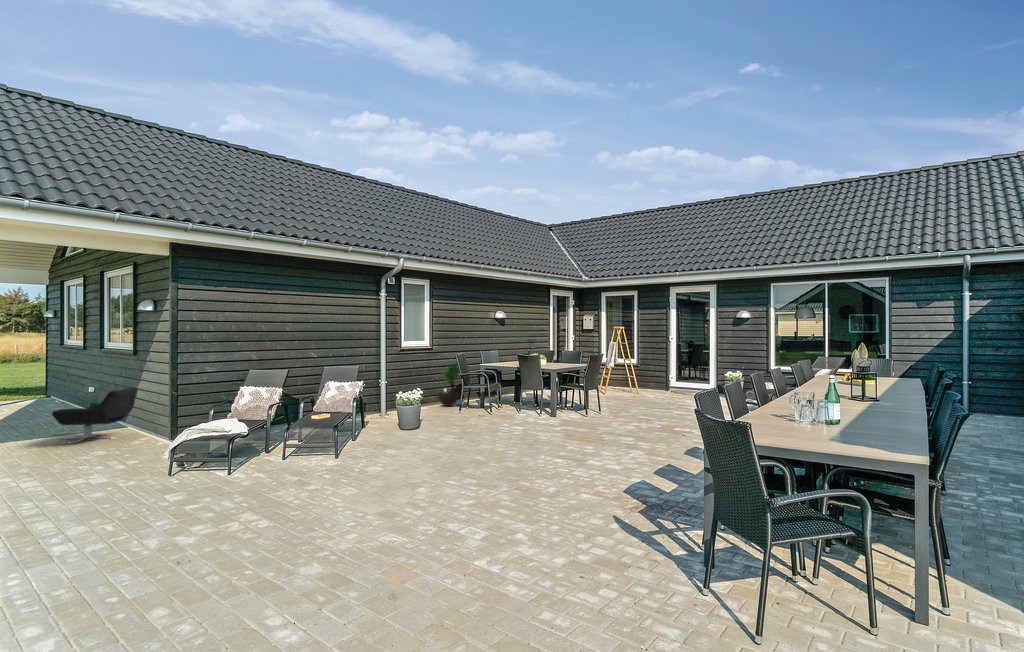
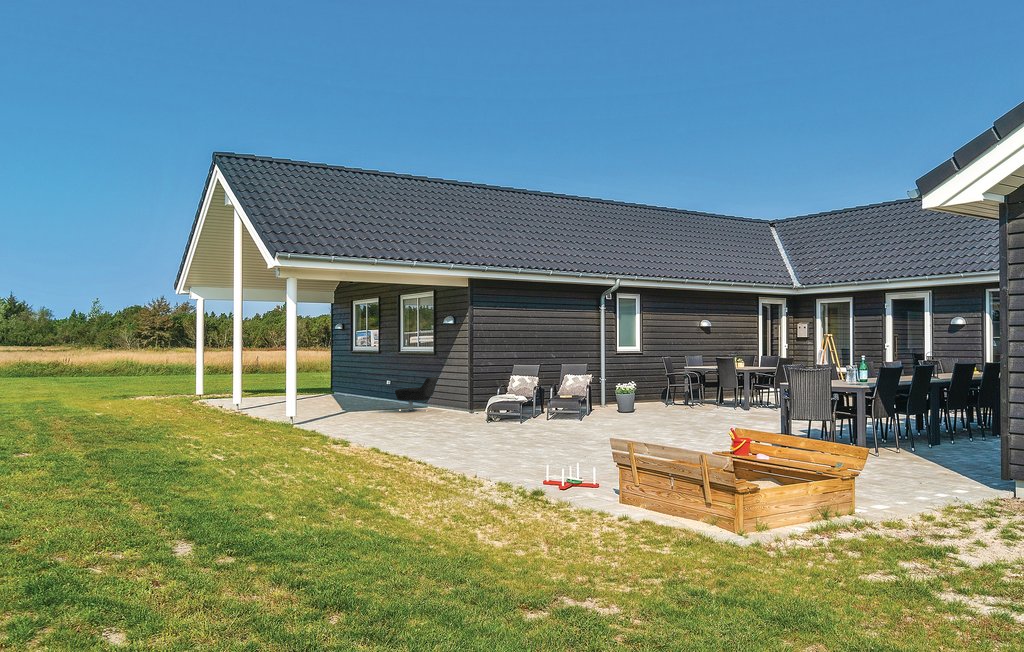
potted tree: present [439,365,462,406] -> none [649,364,672,404]

